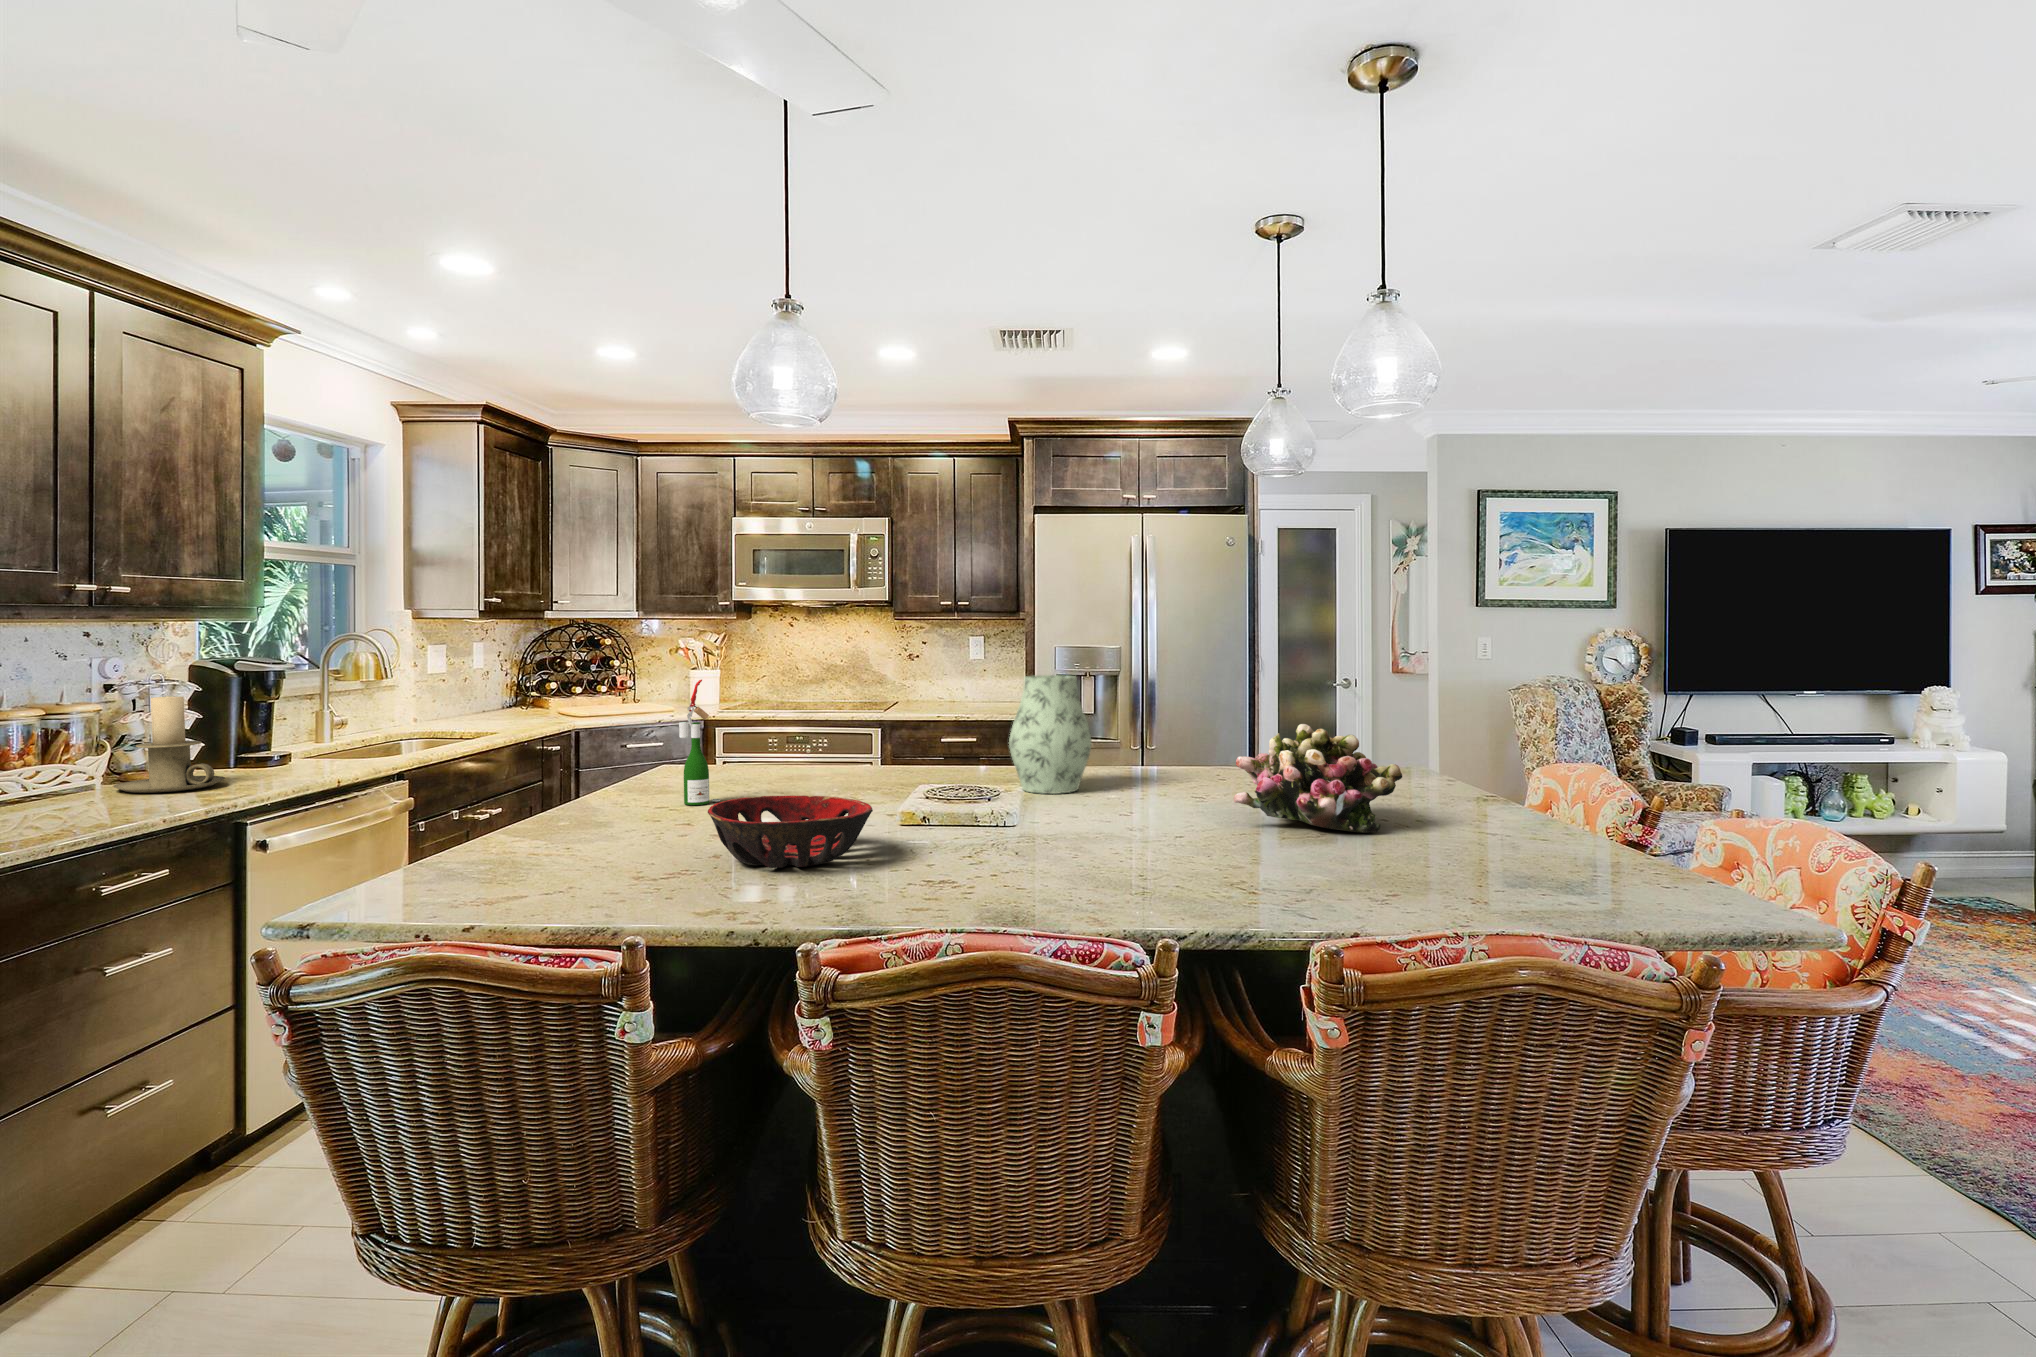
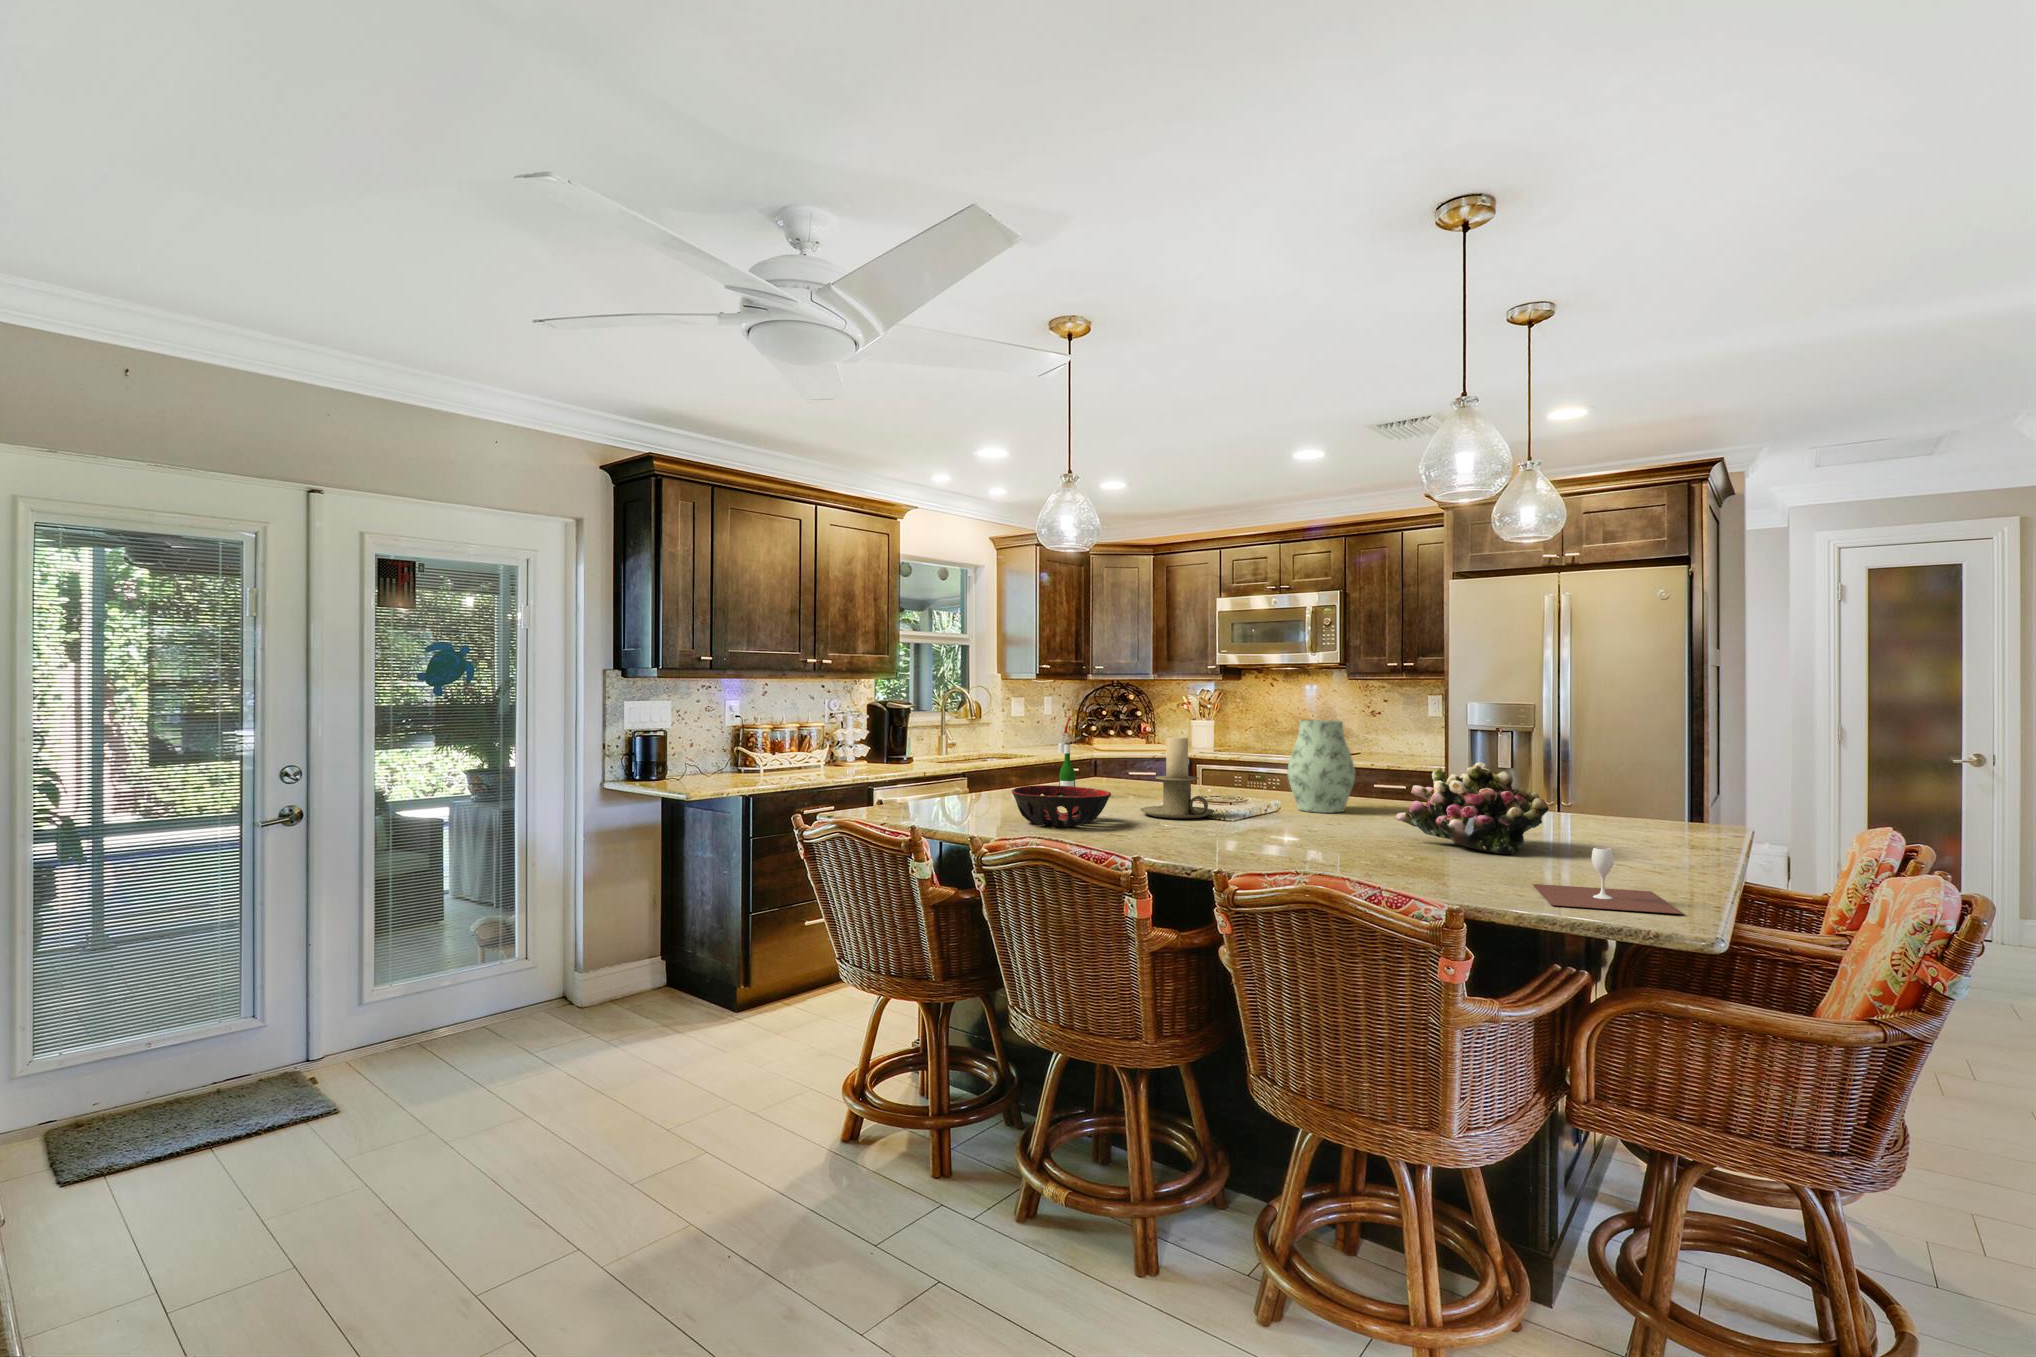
candle holder: present [113,696,225,793] -> present [1140,737,1214,819]
wine glass: none [1504,826,1713,908] -> present [1533,847,1684,914]

